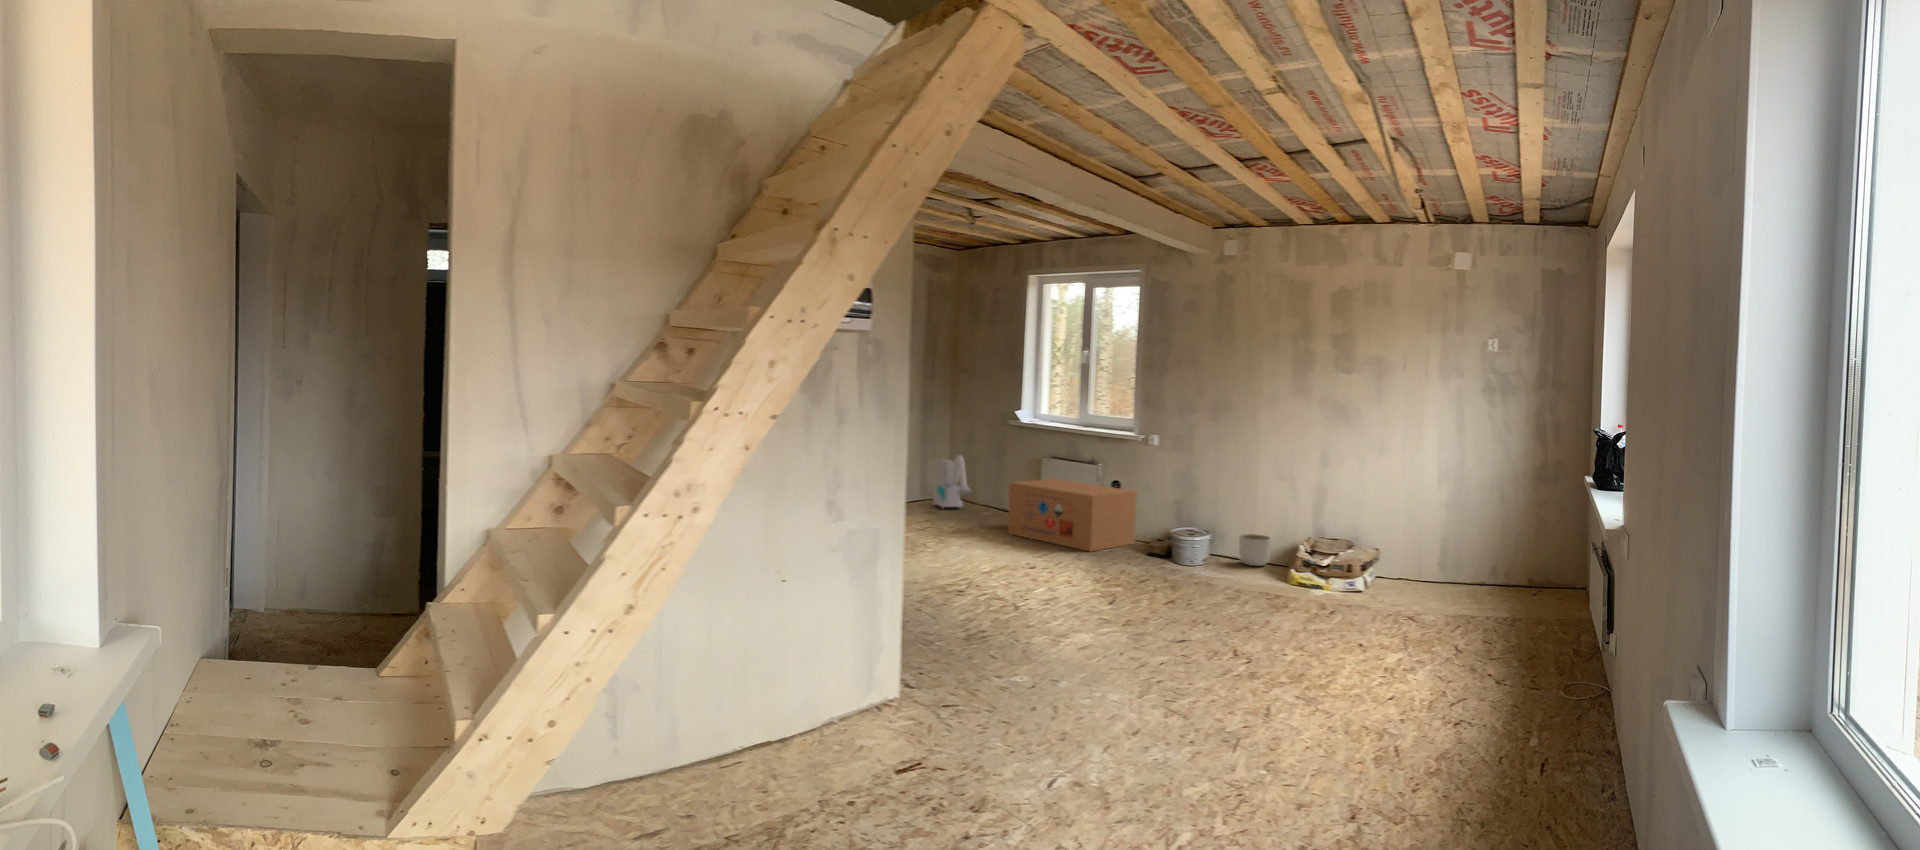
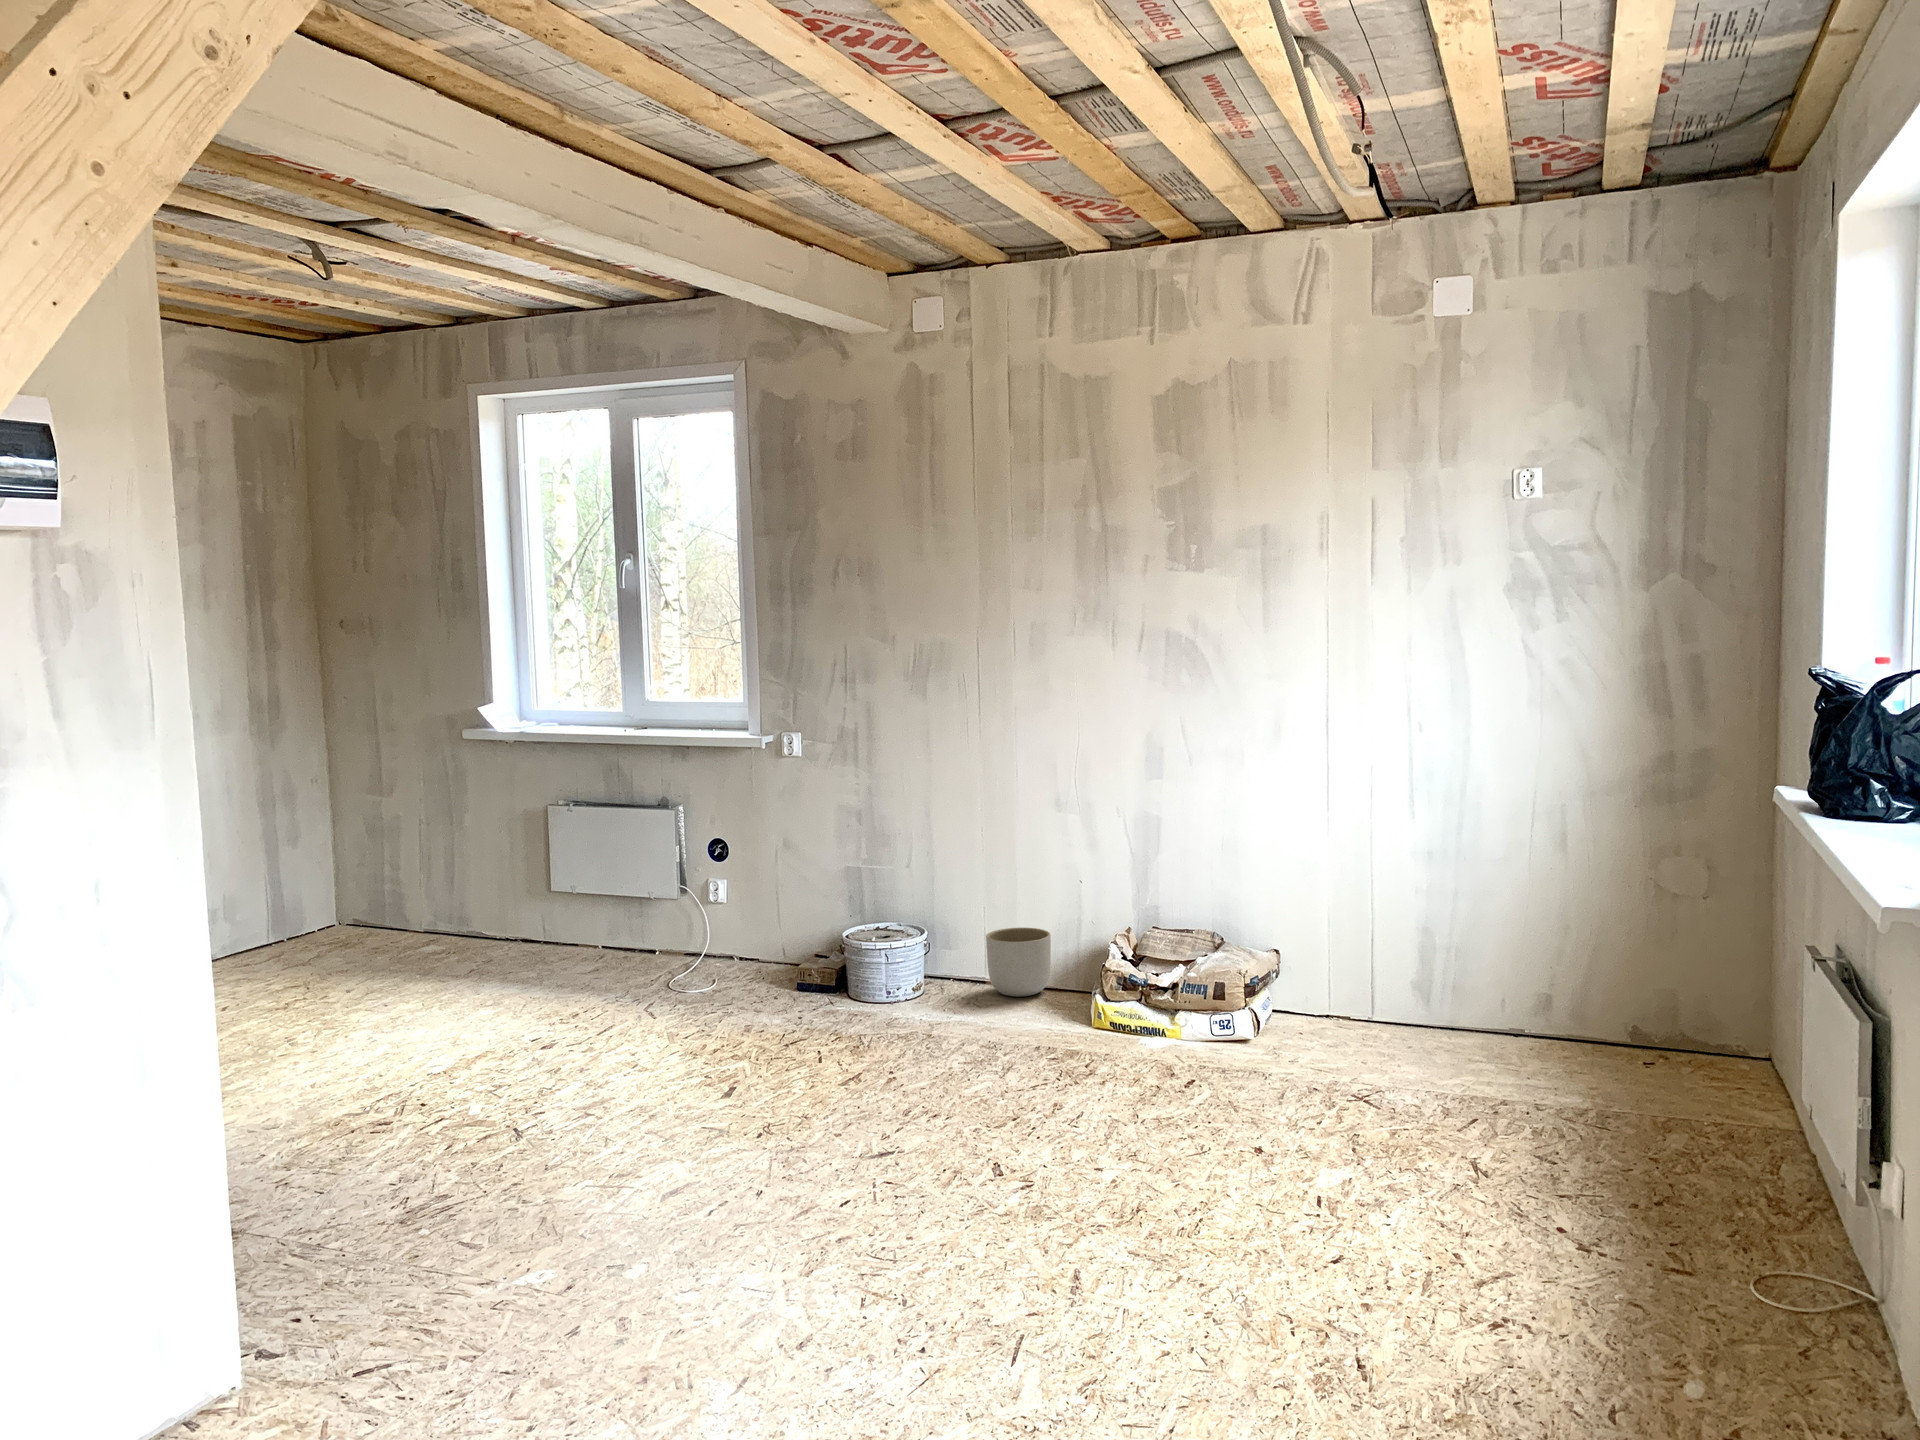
vacuum cleaner: present [933,455,972,508] -> none [315,810,402,932]
cardboard box: present [1008,479,1137,551] -> none [481,844,768,1008]

